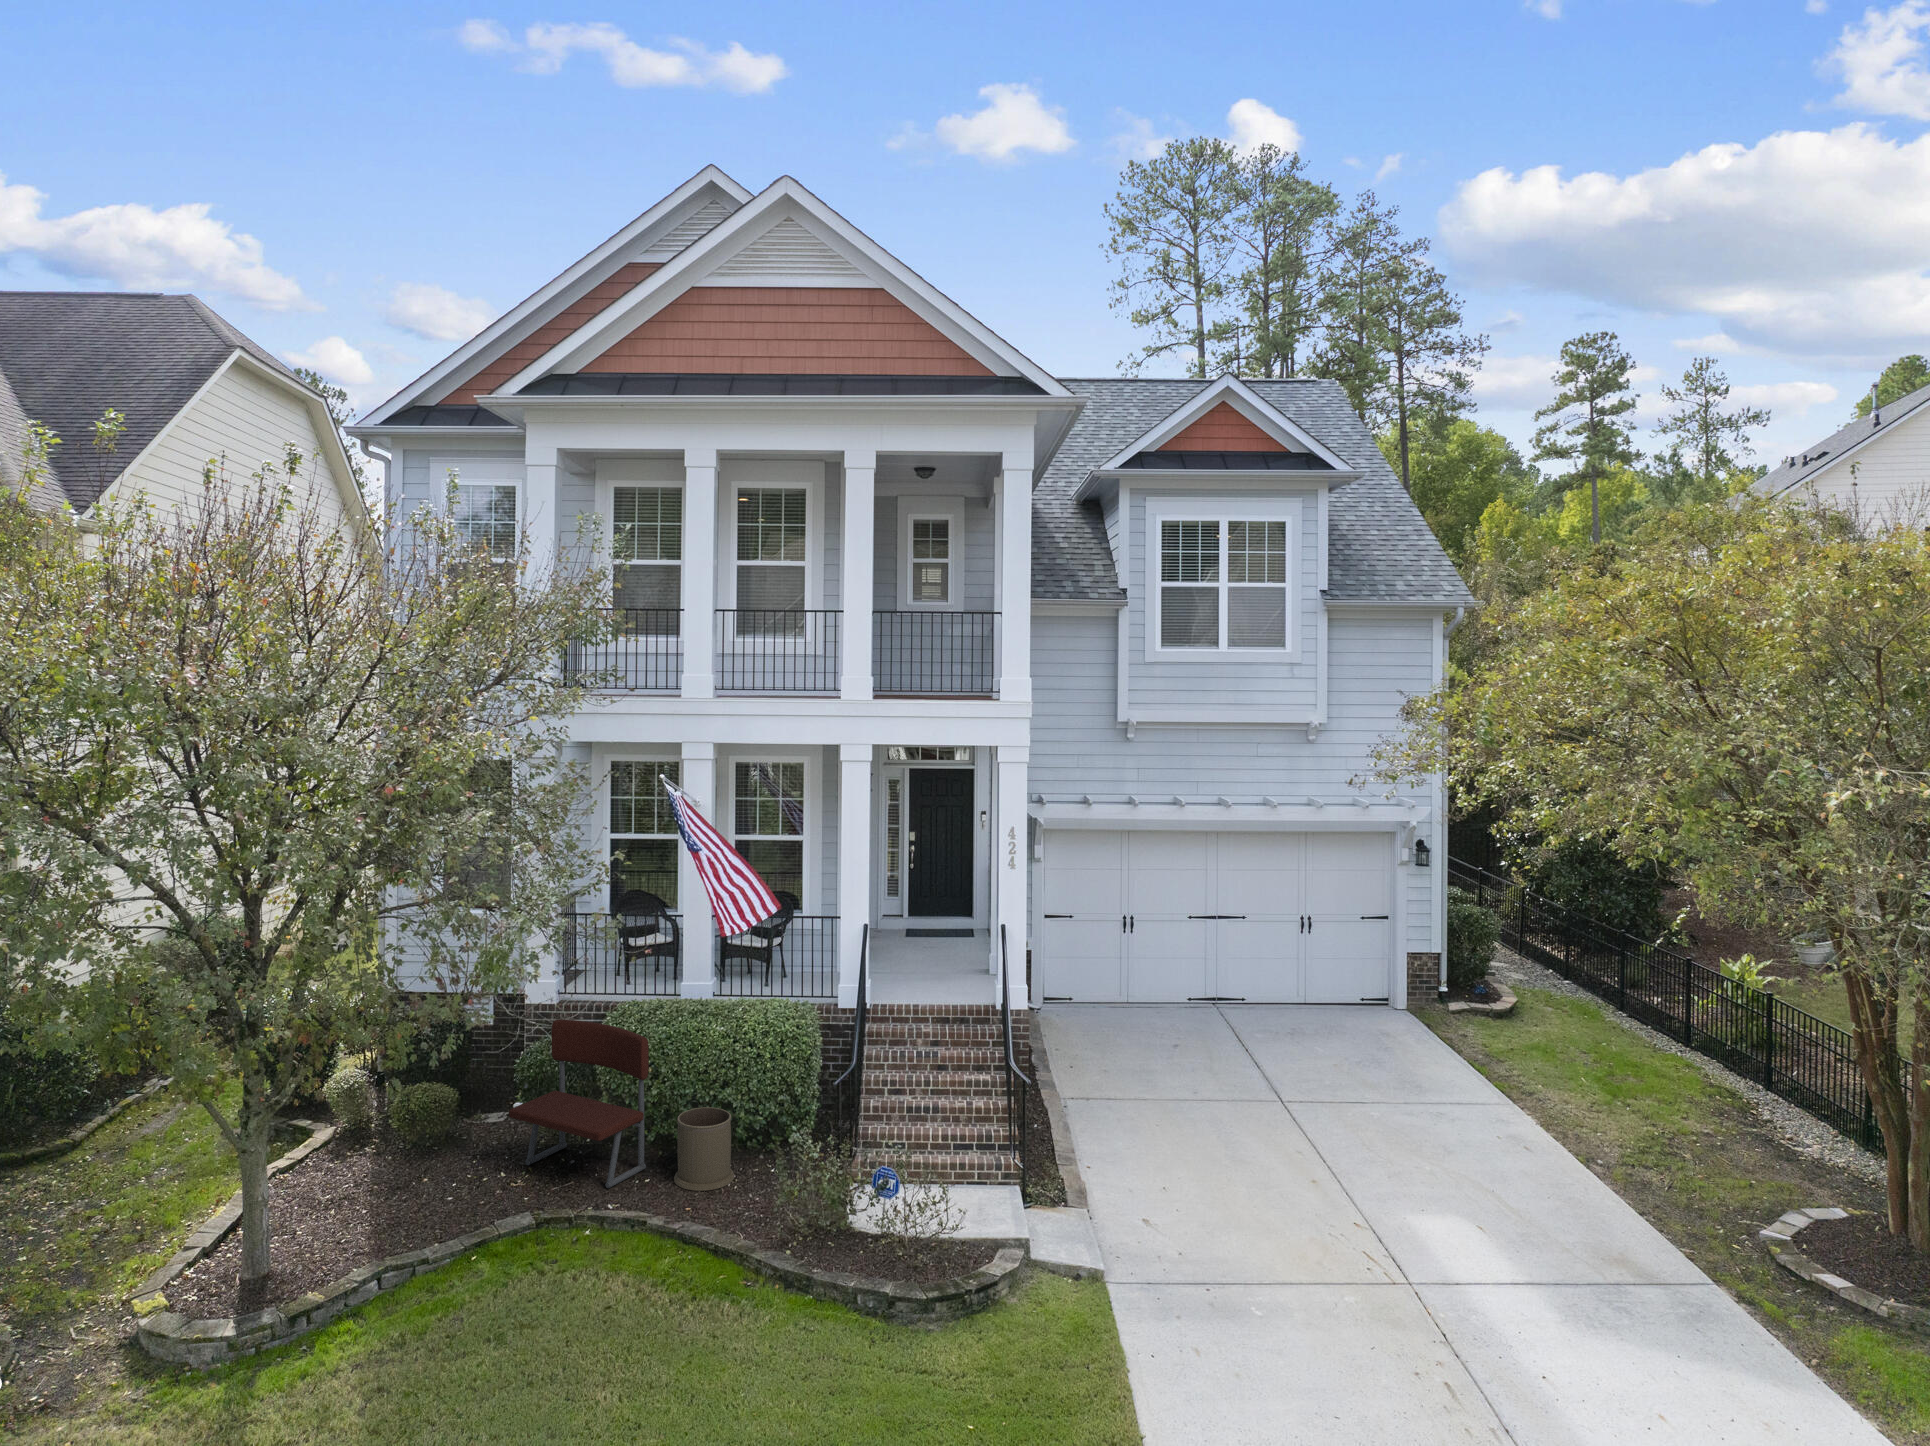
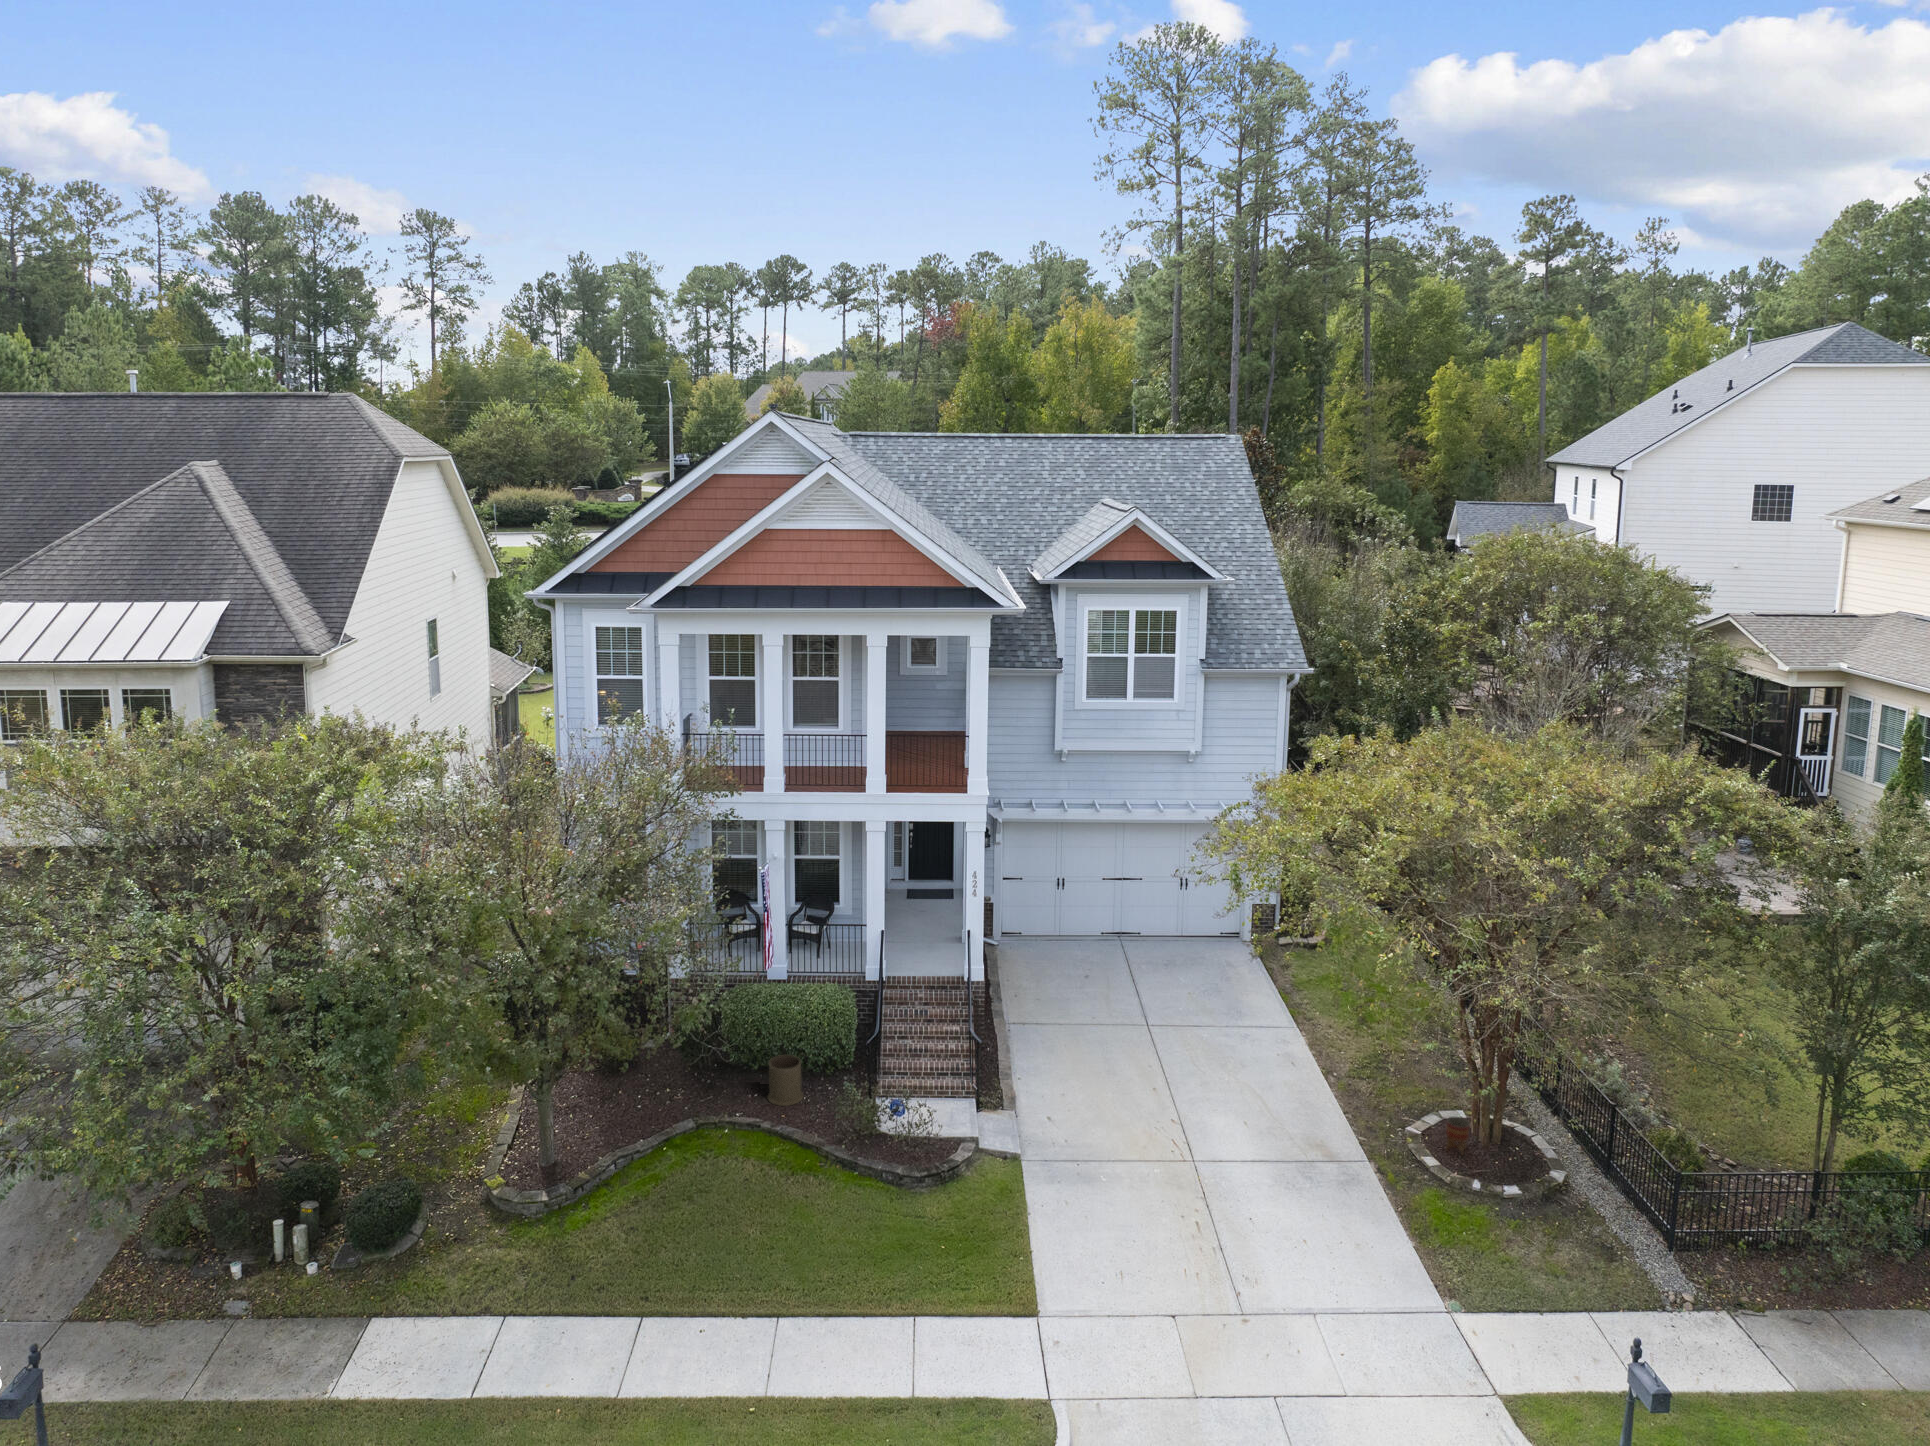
bench: present [509,1019,649,1188] -> none [665,1001,749,1105]
planter: none [1848,1213,1895,1284] -> present [1446,1117,1470,1154]

